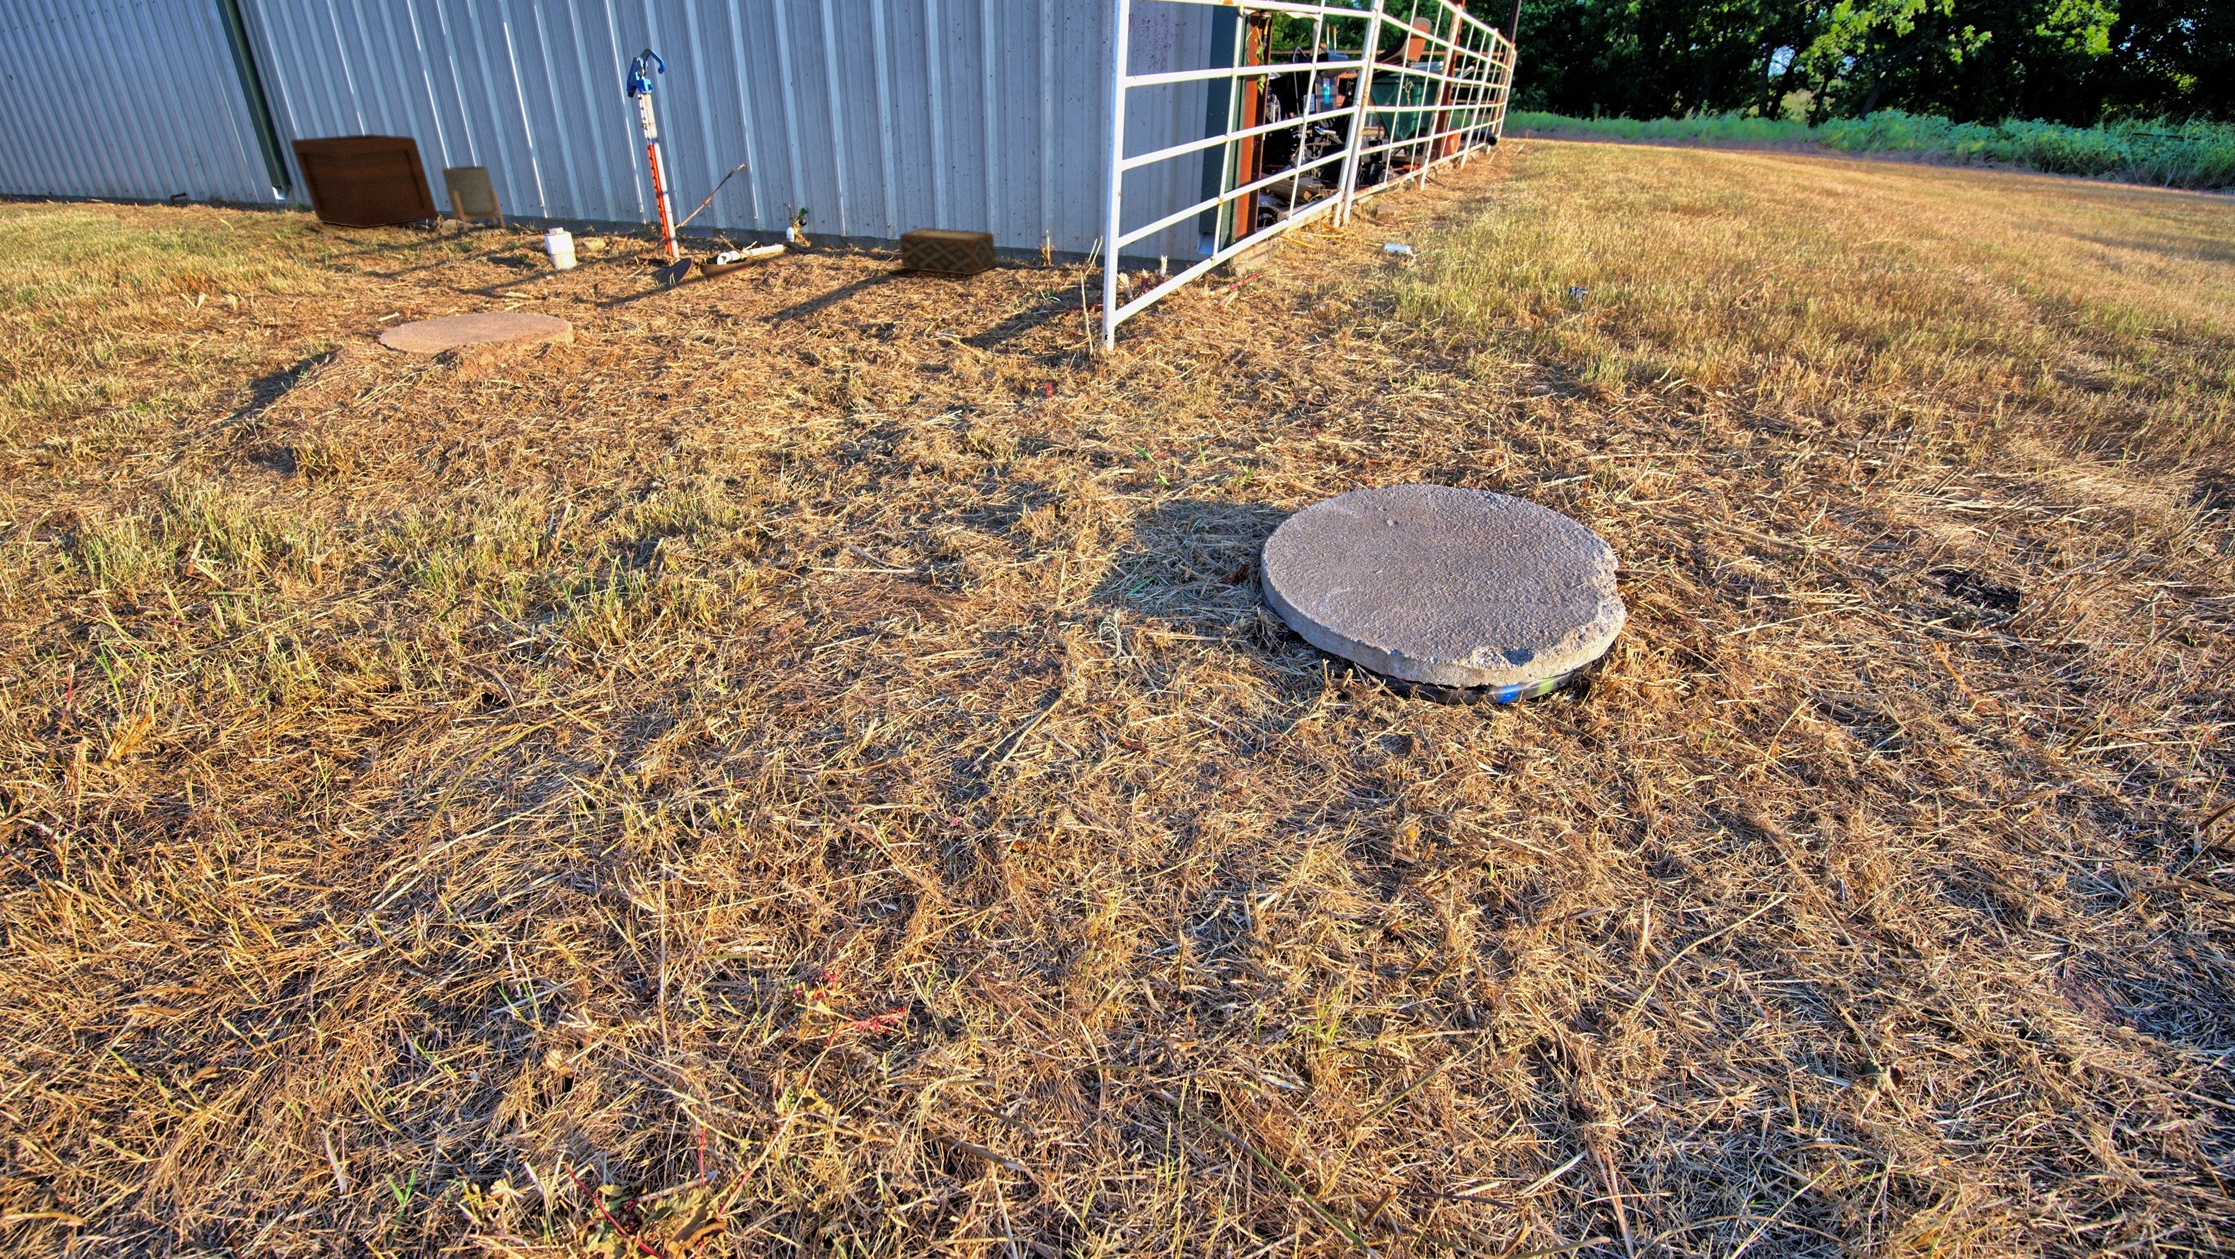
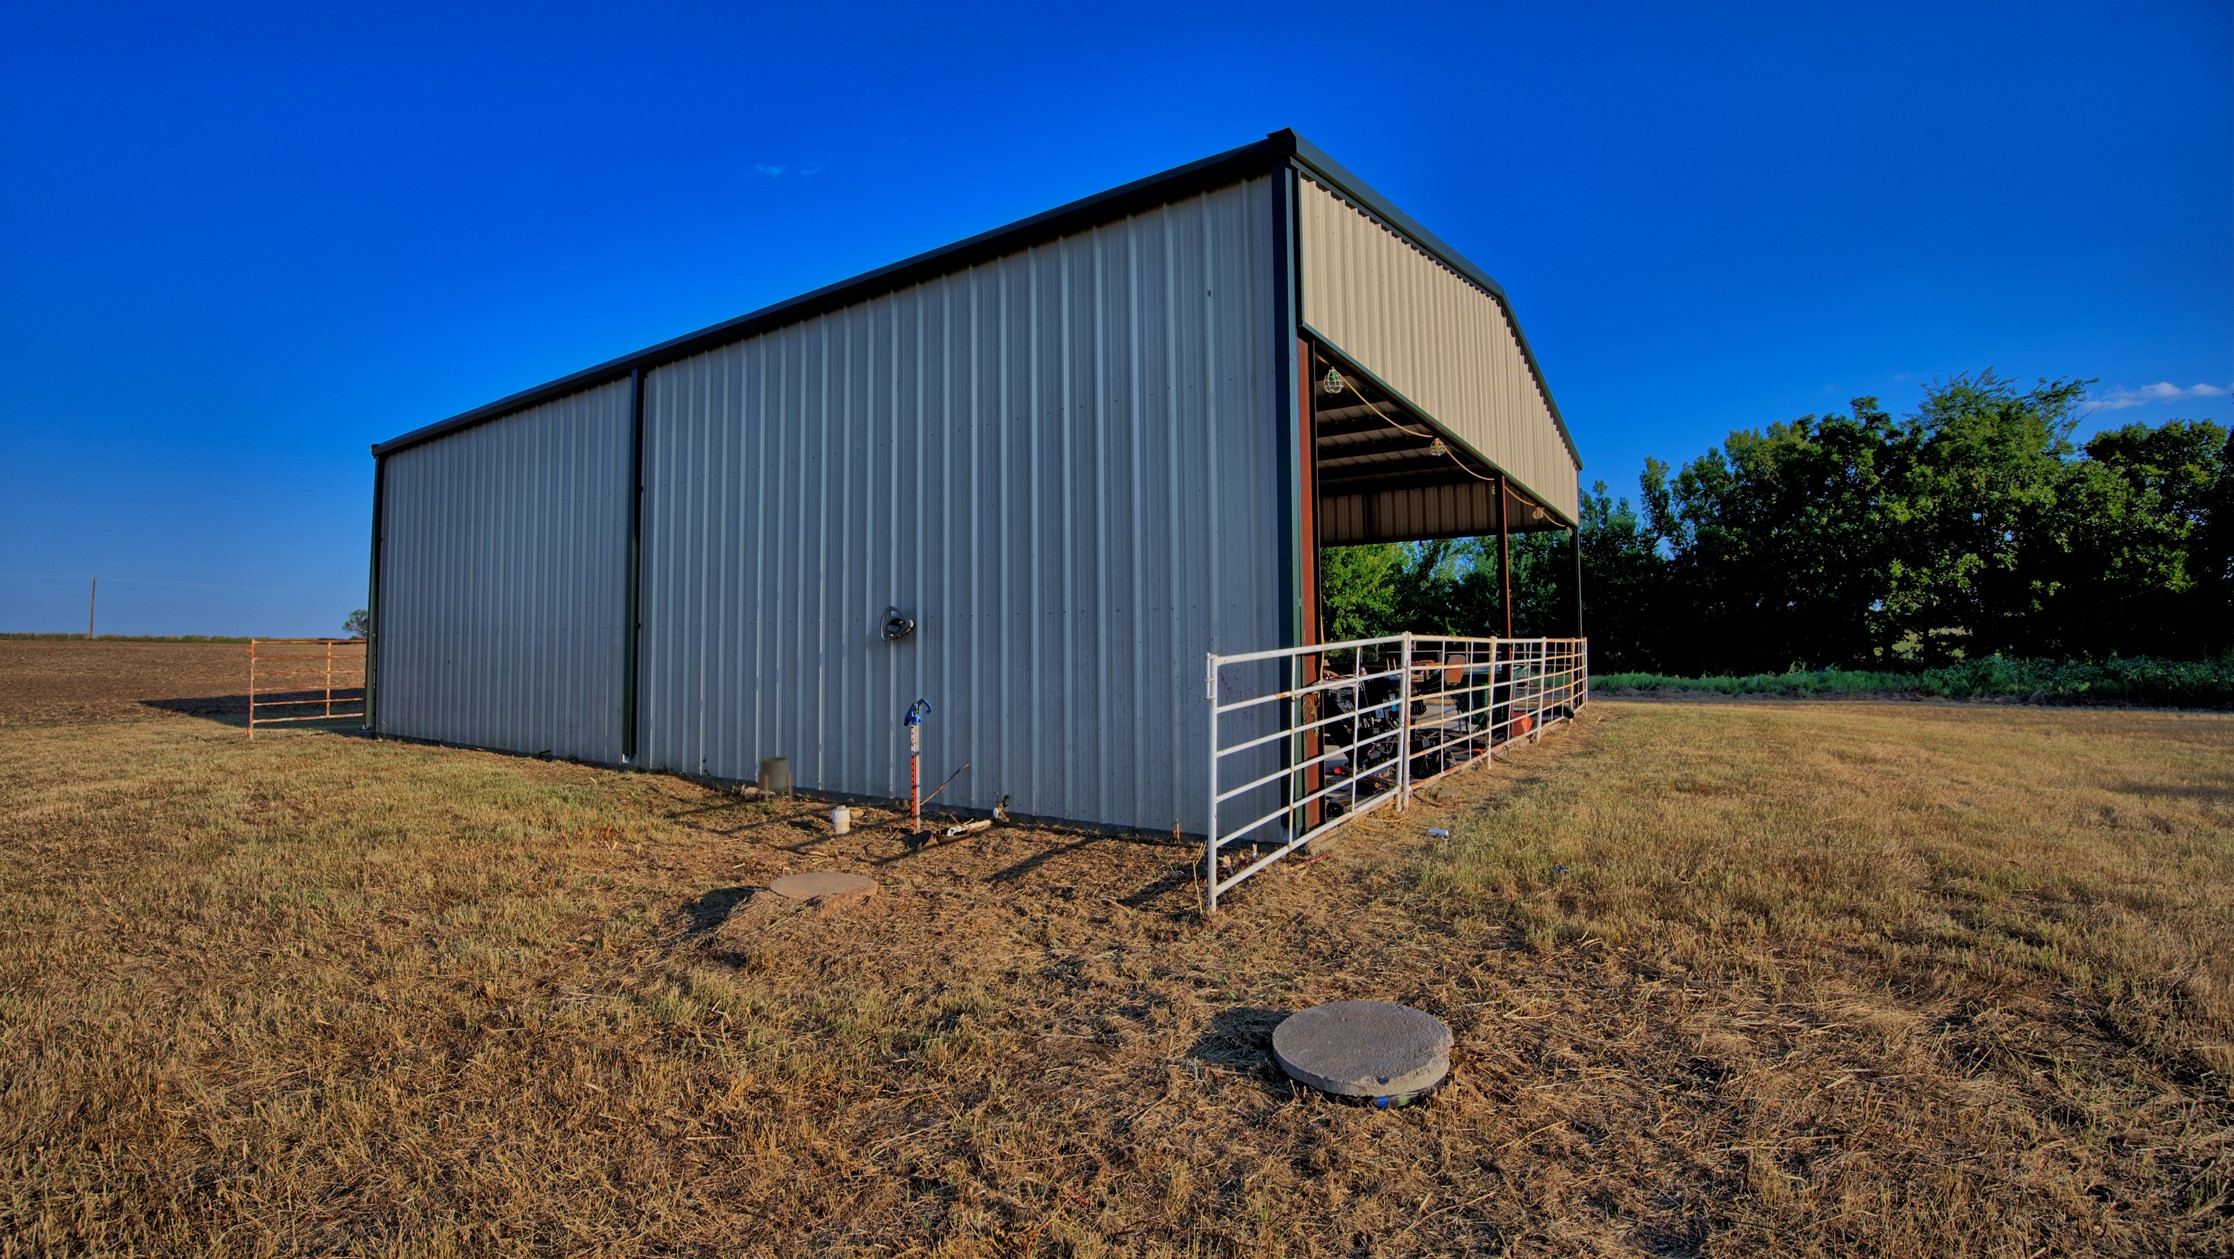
wooden crate: present [291,134,438,228] -> none [663,732,741,796]
woven basket: present [900,228,995,275] -> none [1073,814,1139,849]

